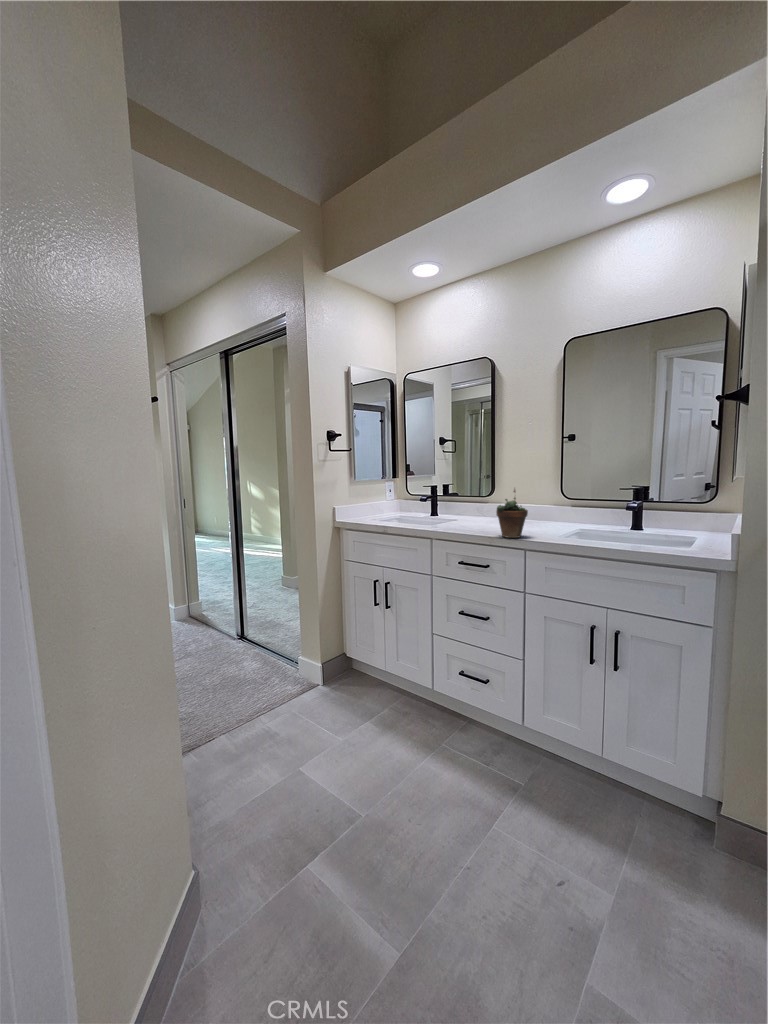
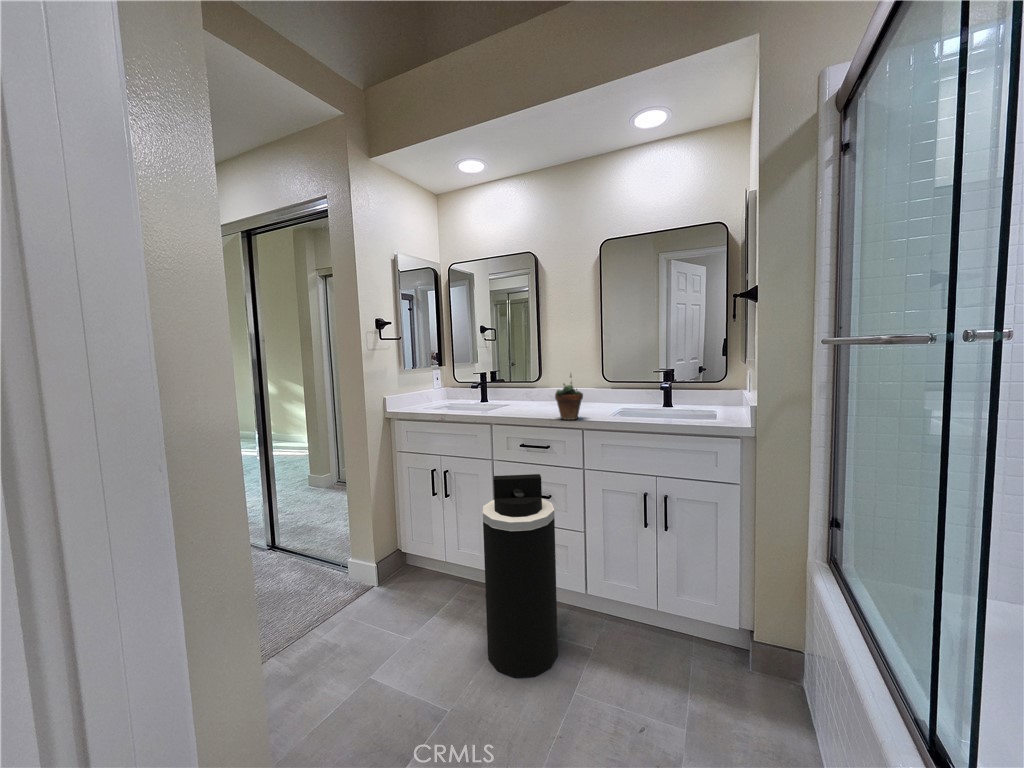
trash can: none [409,591,484,799] -> present [483,474,558,678]

